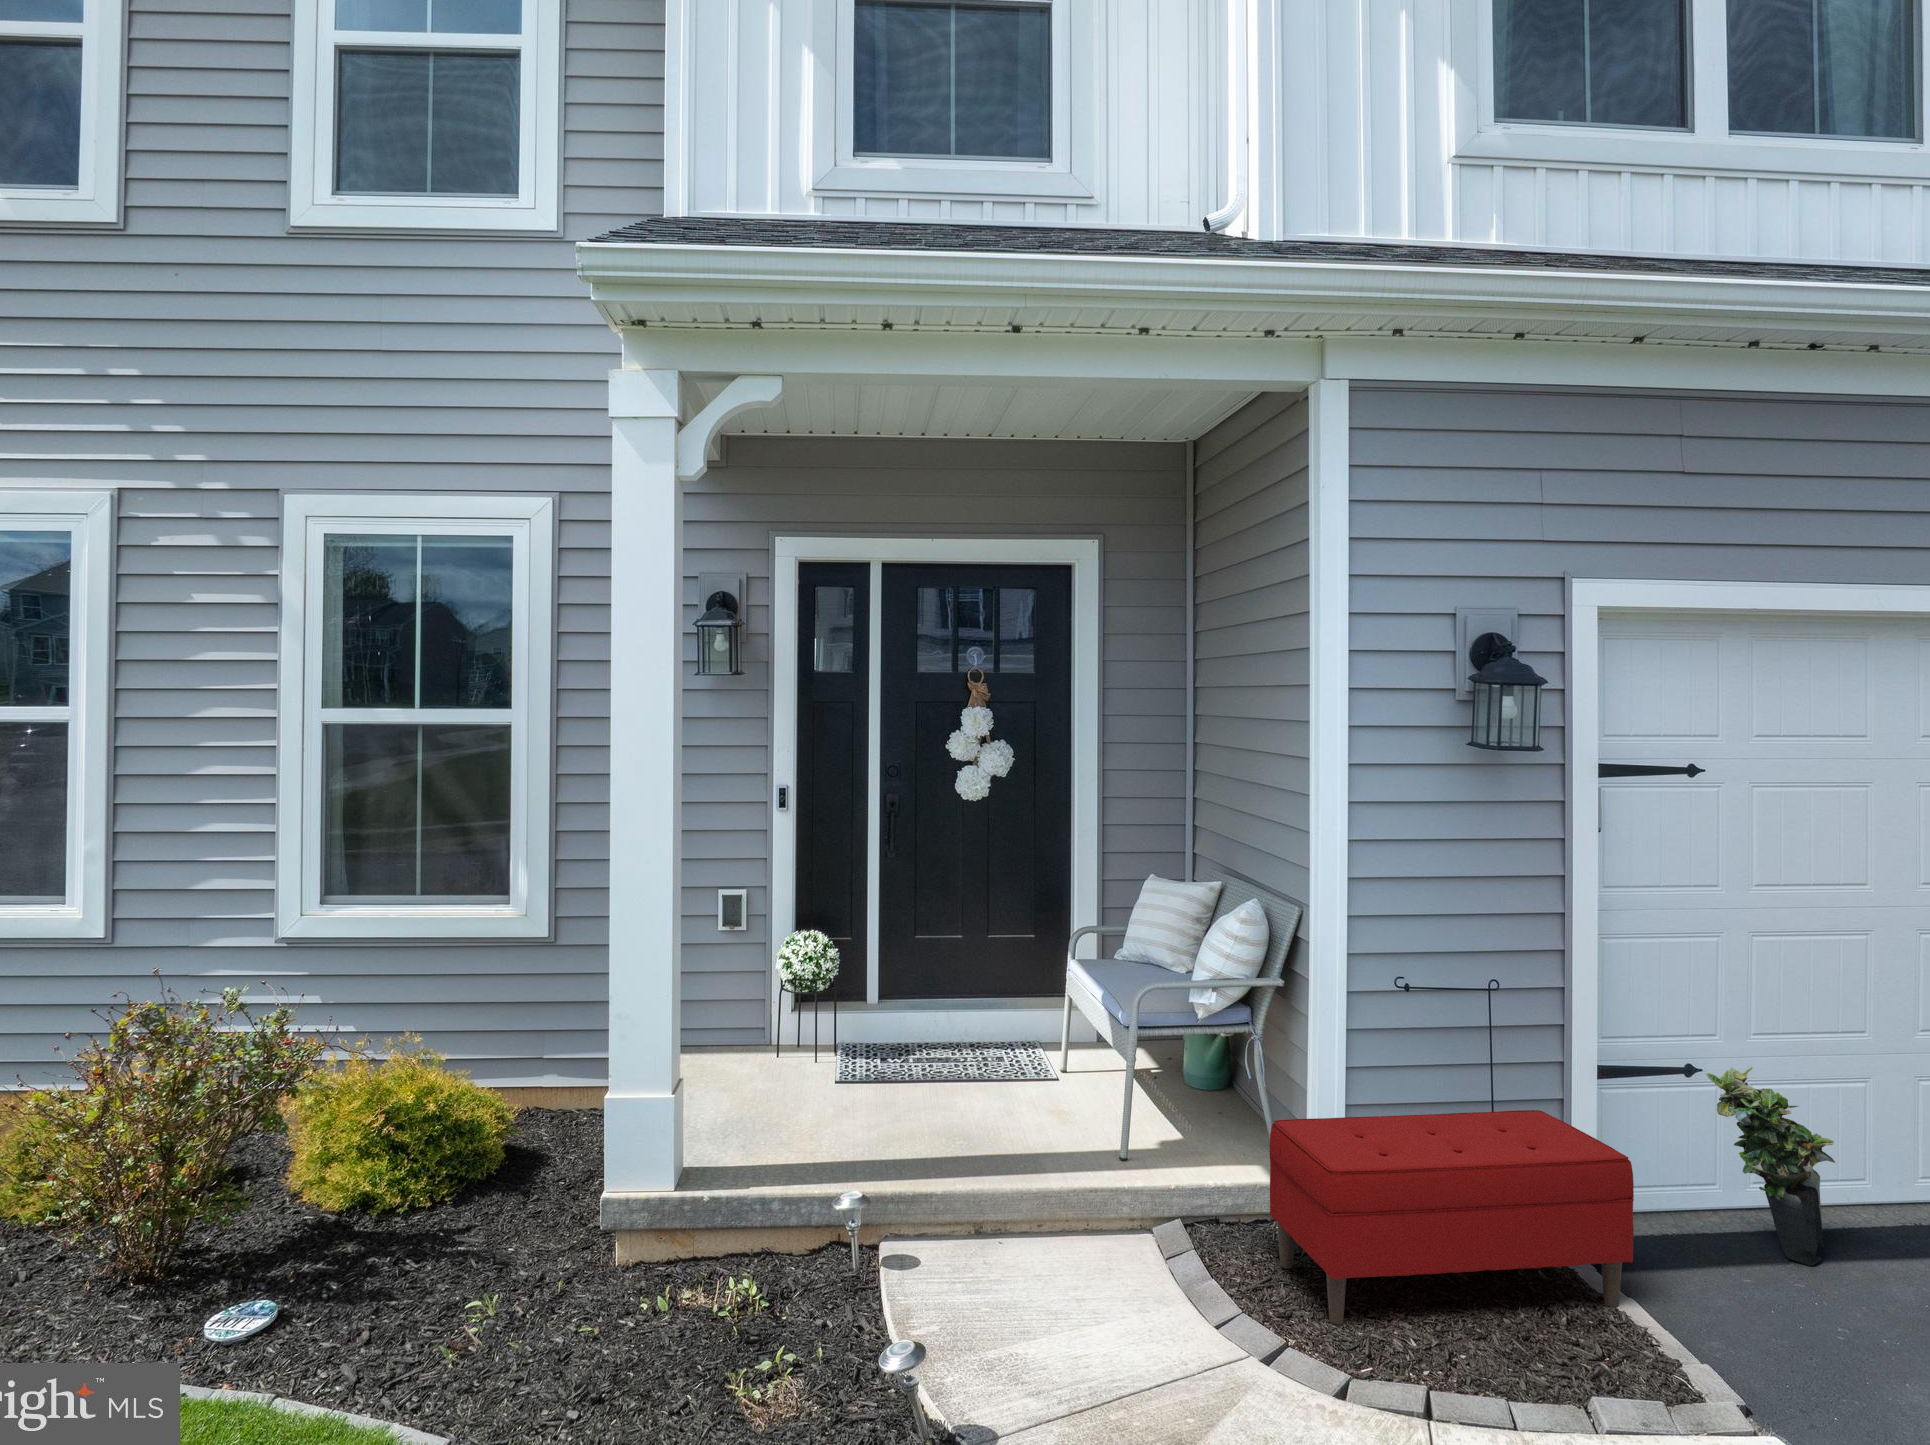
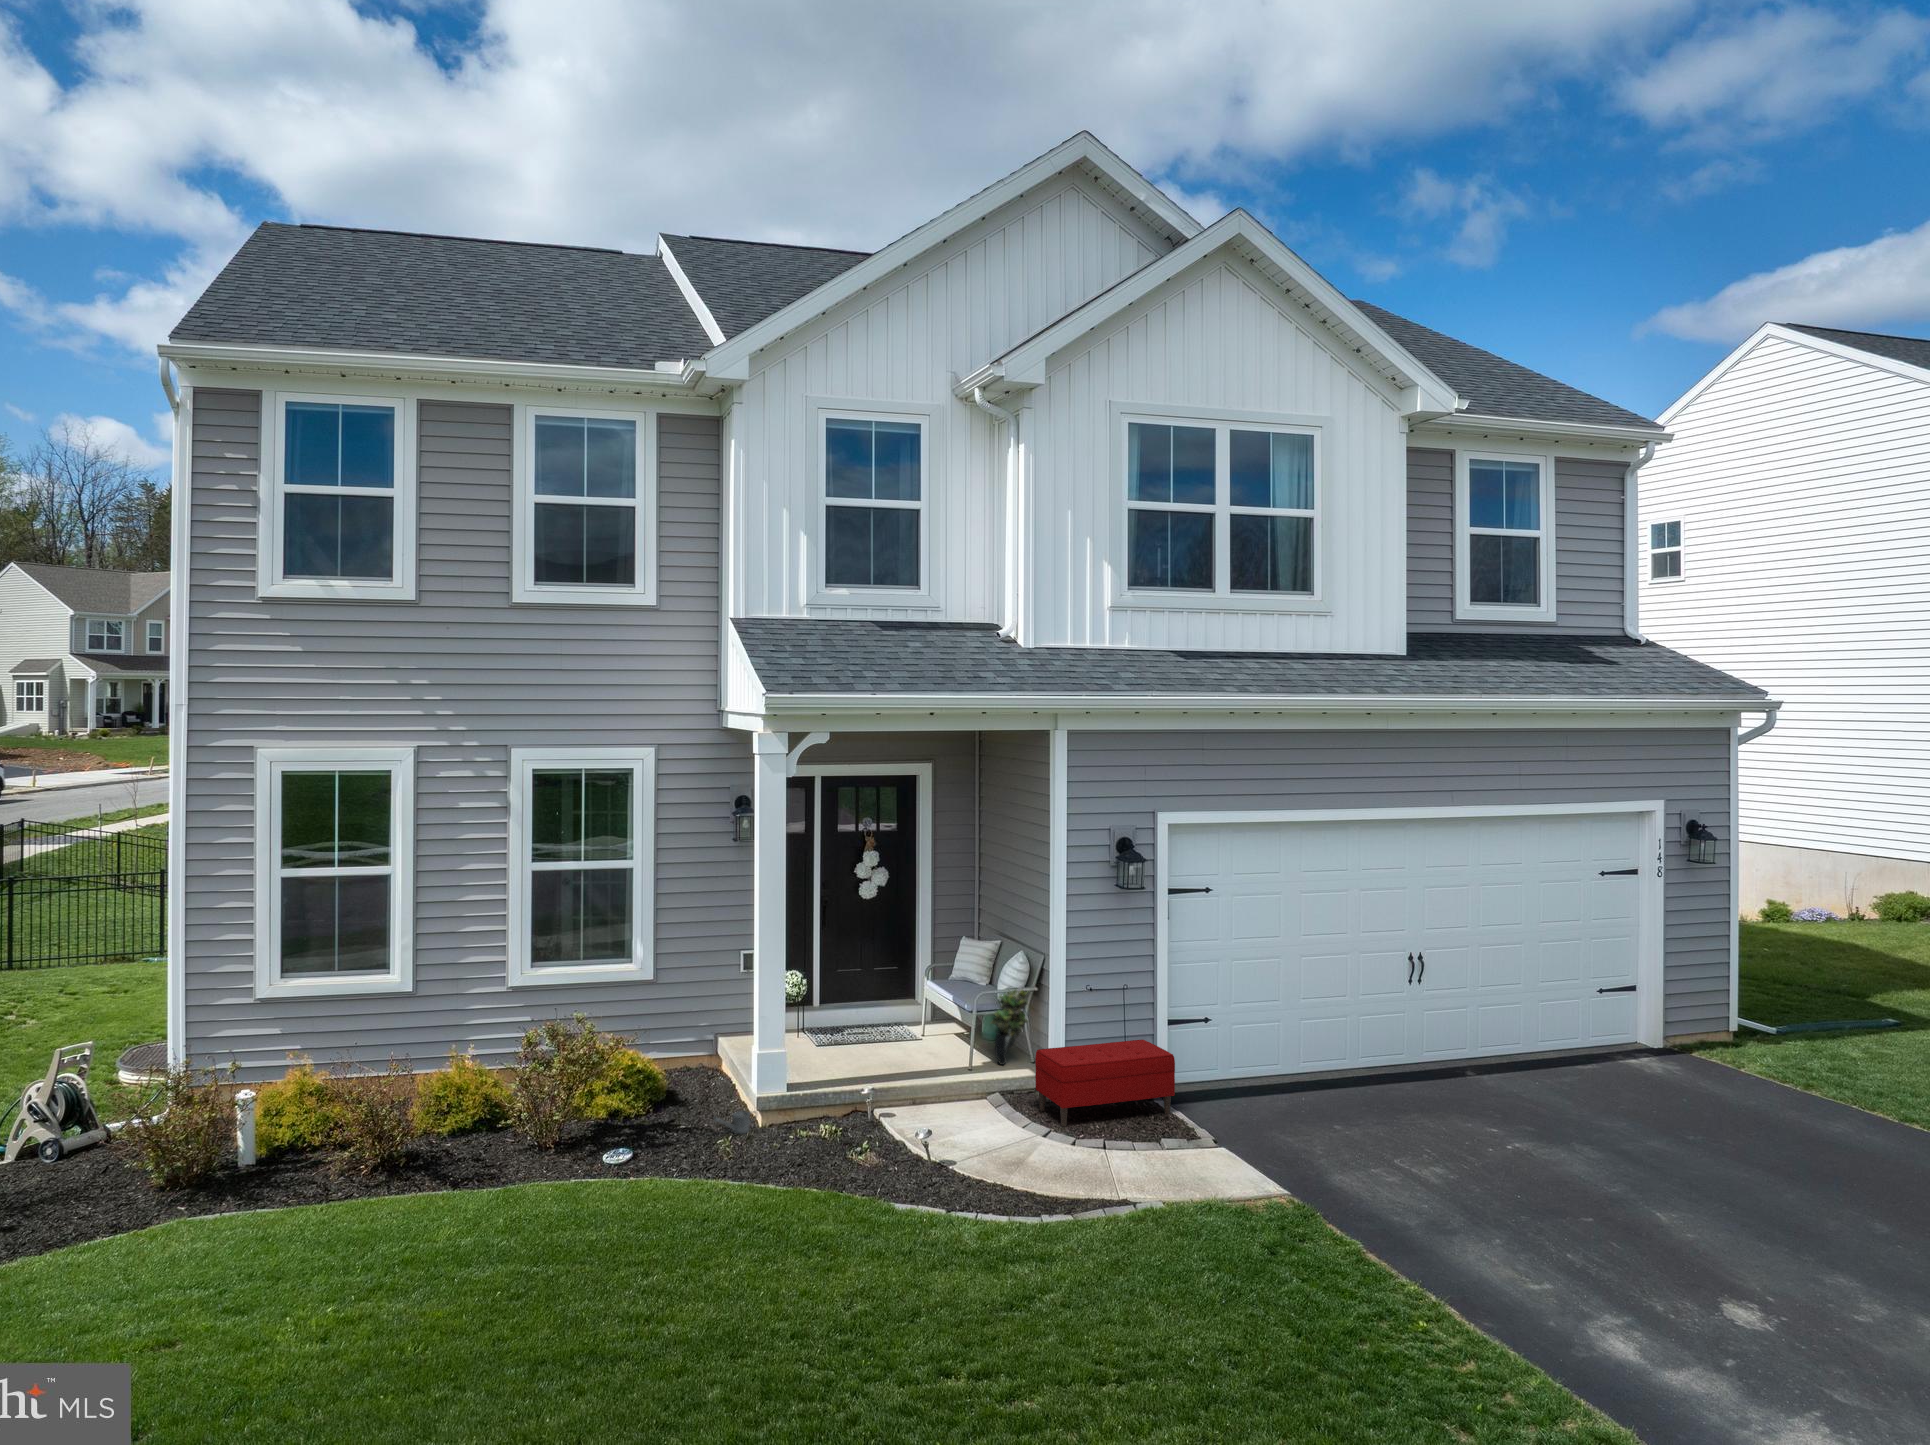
potted plant: present [1706,1067,1835,1266] -> present [991,990,1028,1065]
watering can: none [497,1220,608,1275] -> present [714,1111,756,1134]

